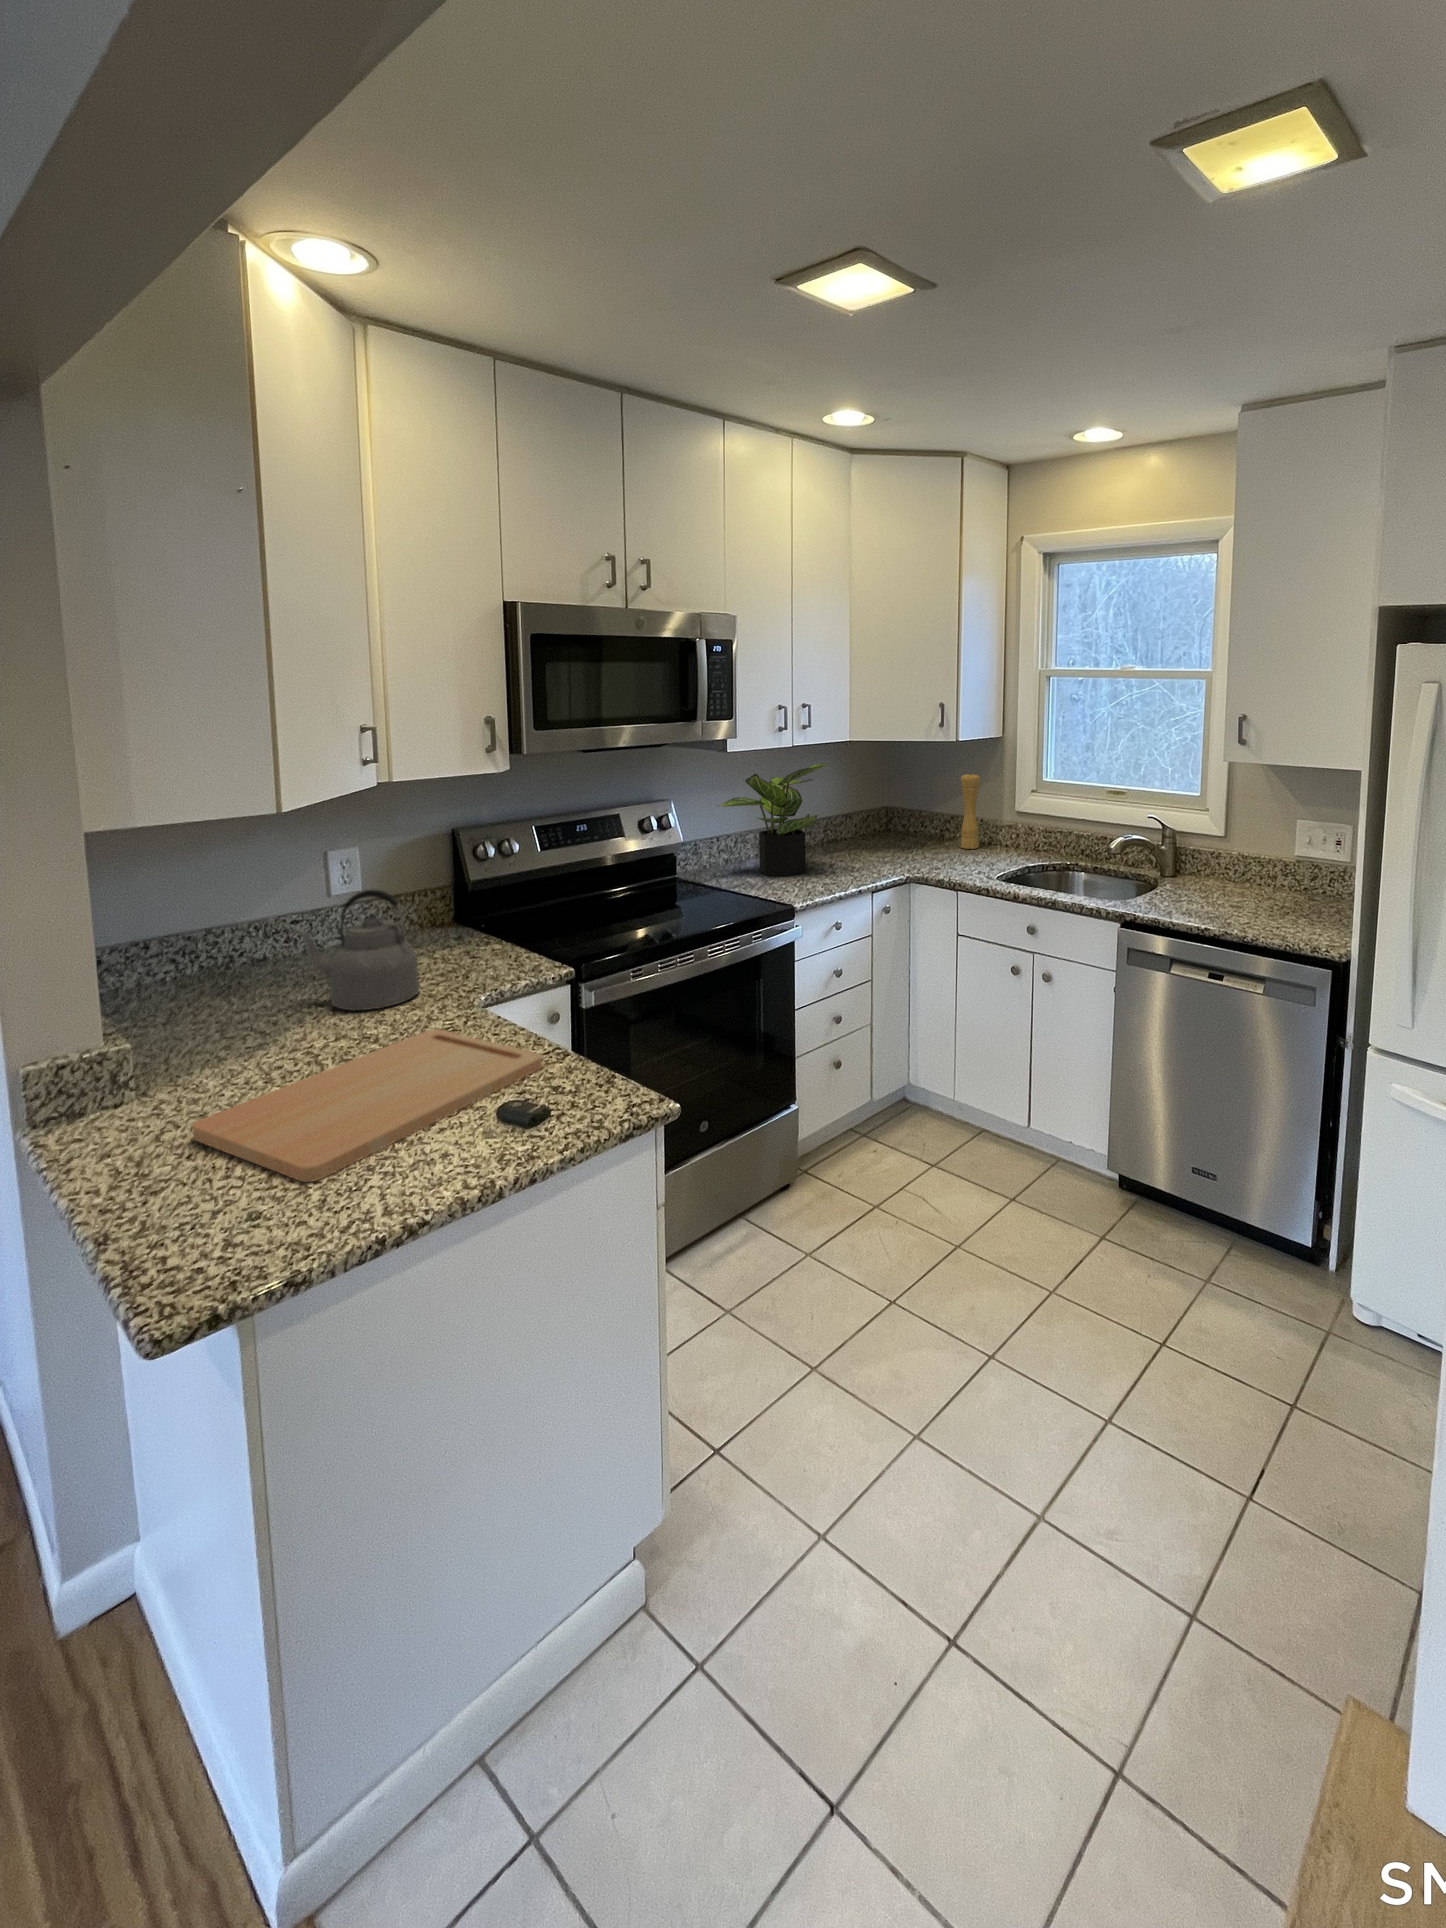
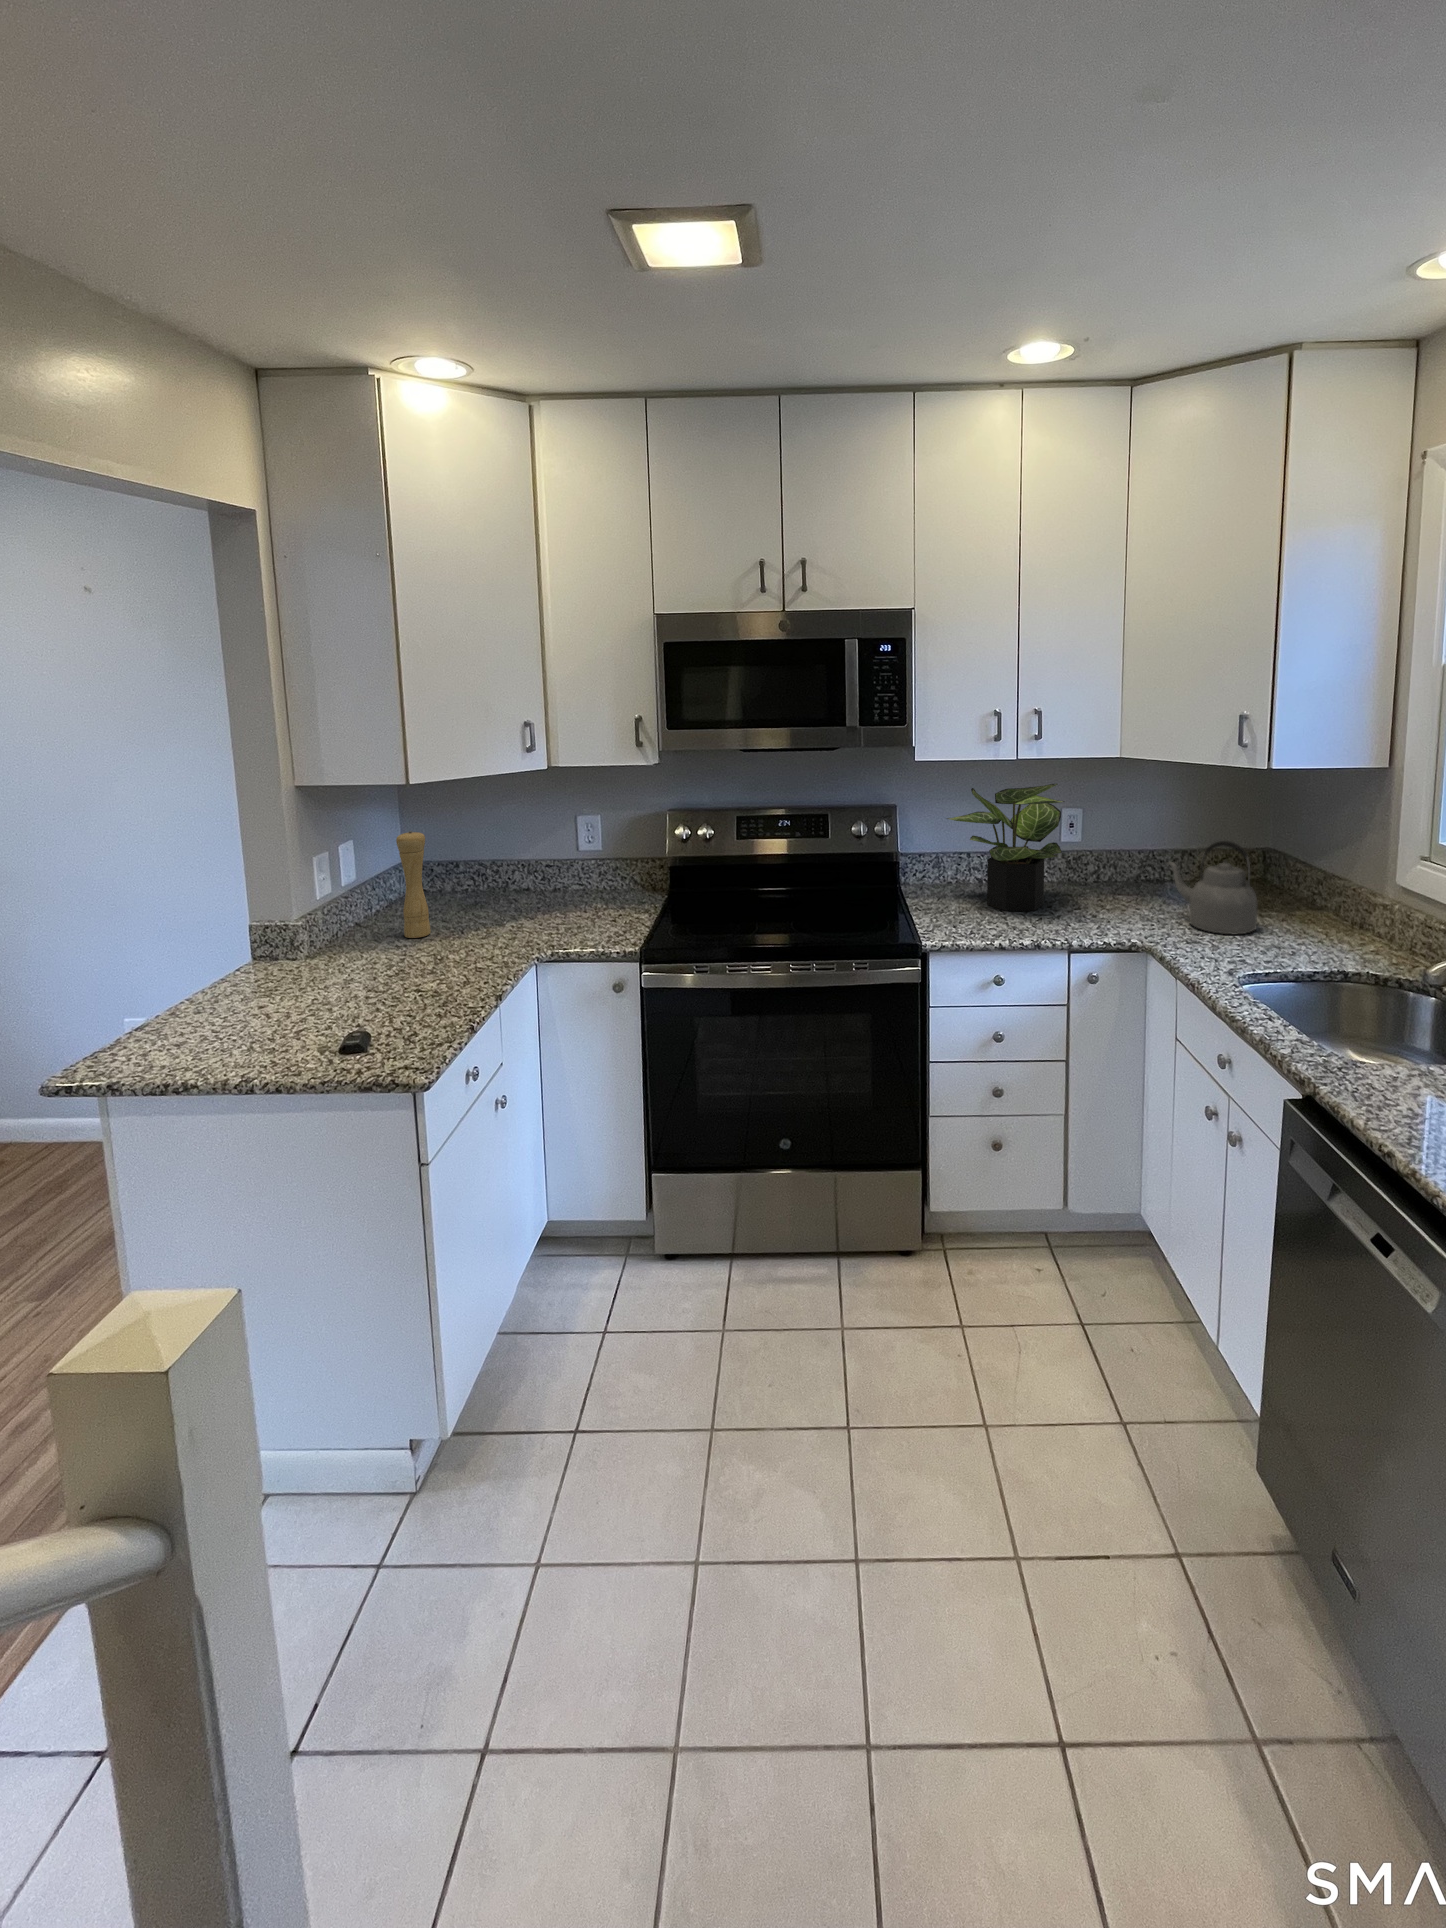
pepper mill: present [961,773,980,849] -> present [396,831,431,938]
kettle: present [293,890,419,1011] -> present [1167,841,1257,934]
cutting board: present [192,1029,542,1182] -> none [219,967,449,1038]

